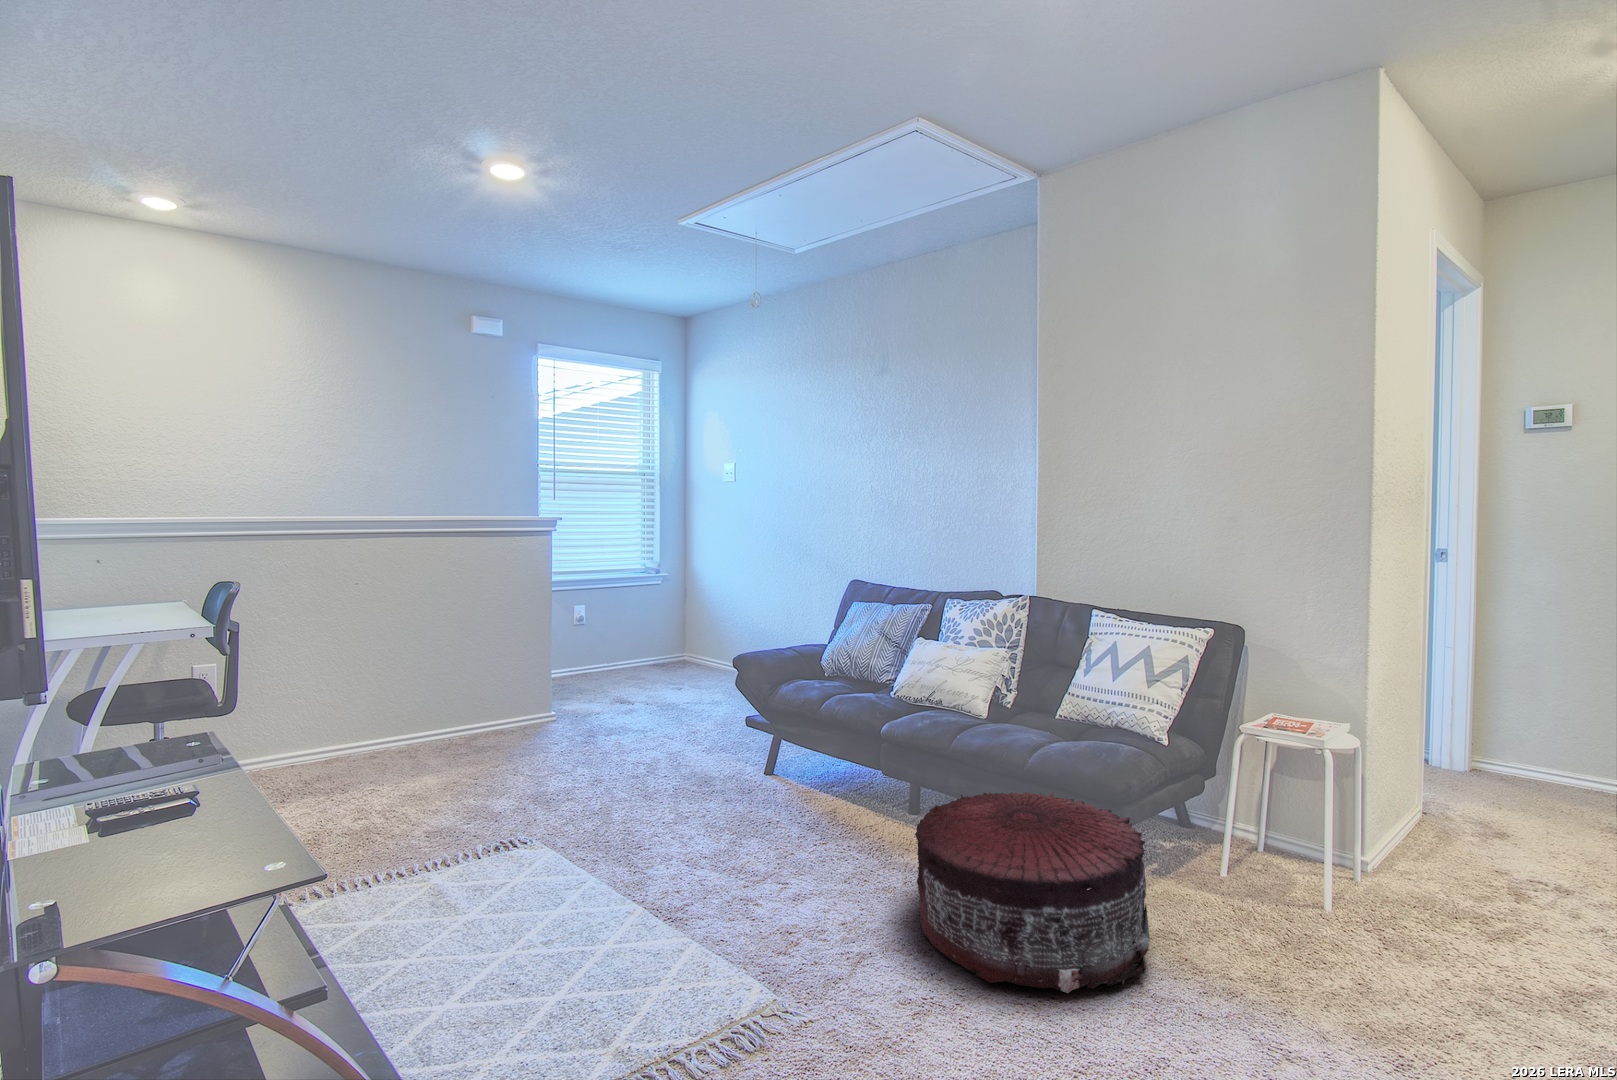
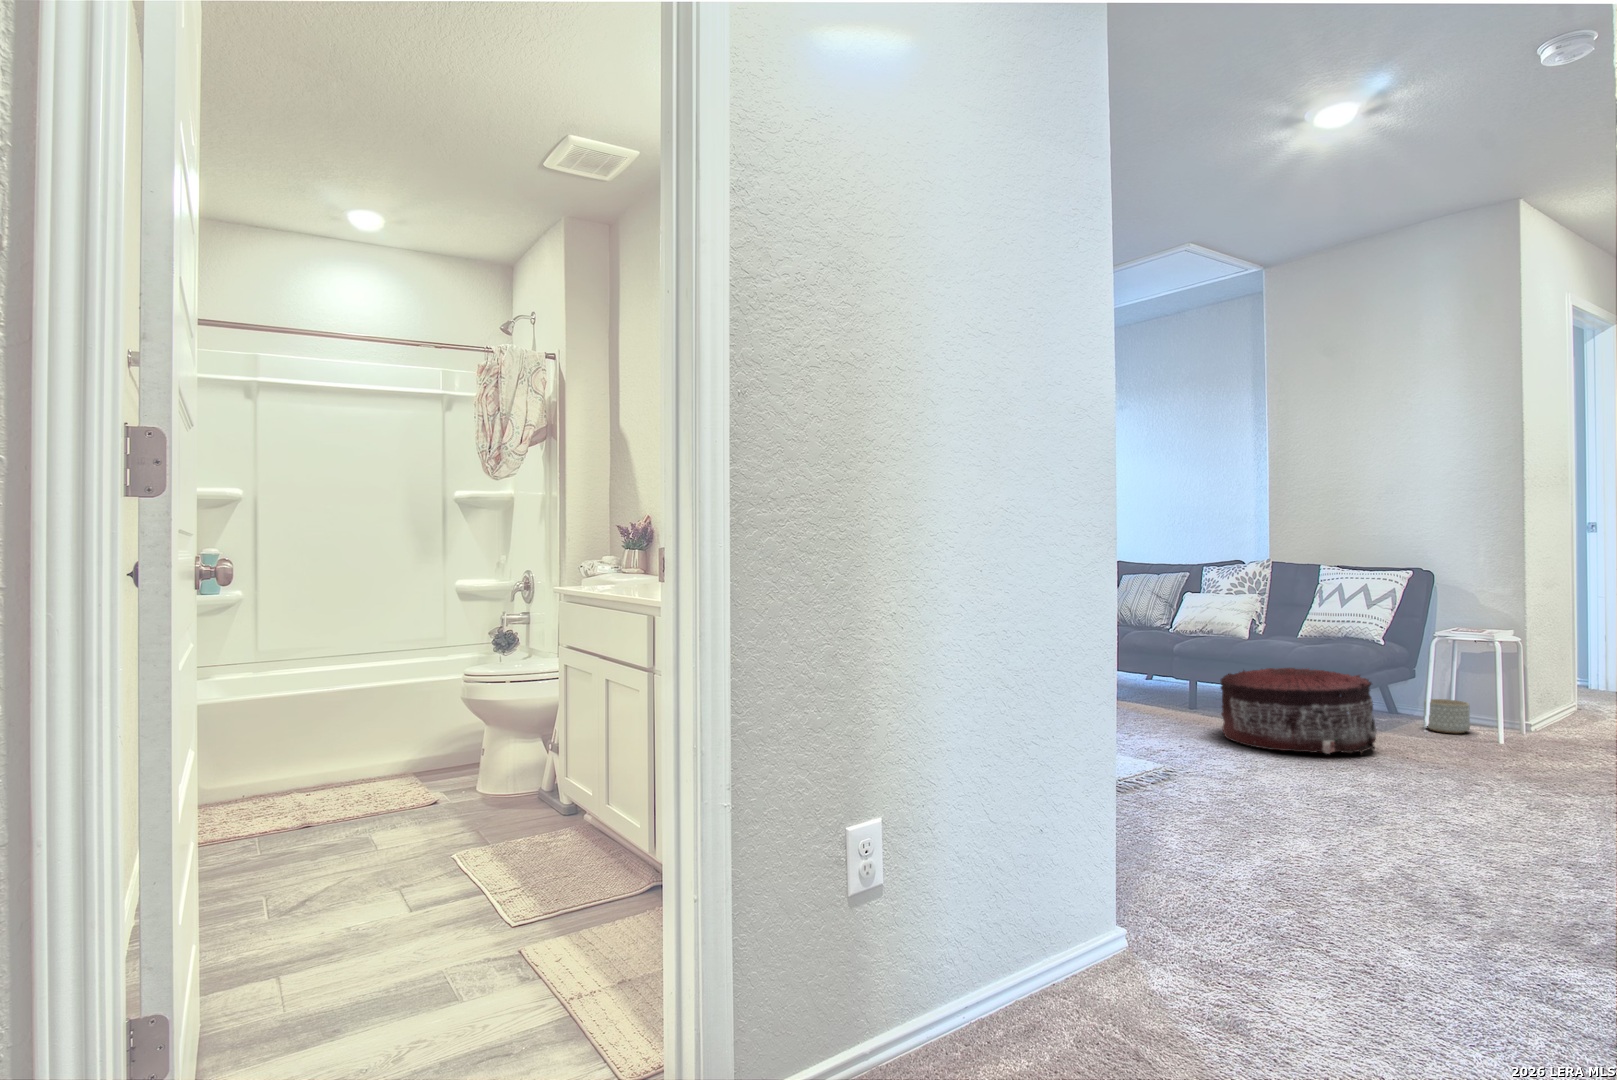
planter: none [1223,821,1287,884] -> present [1424,699,1470,733]

